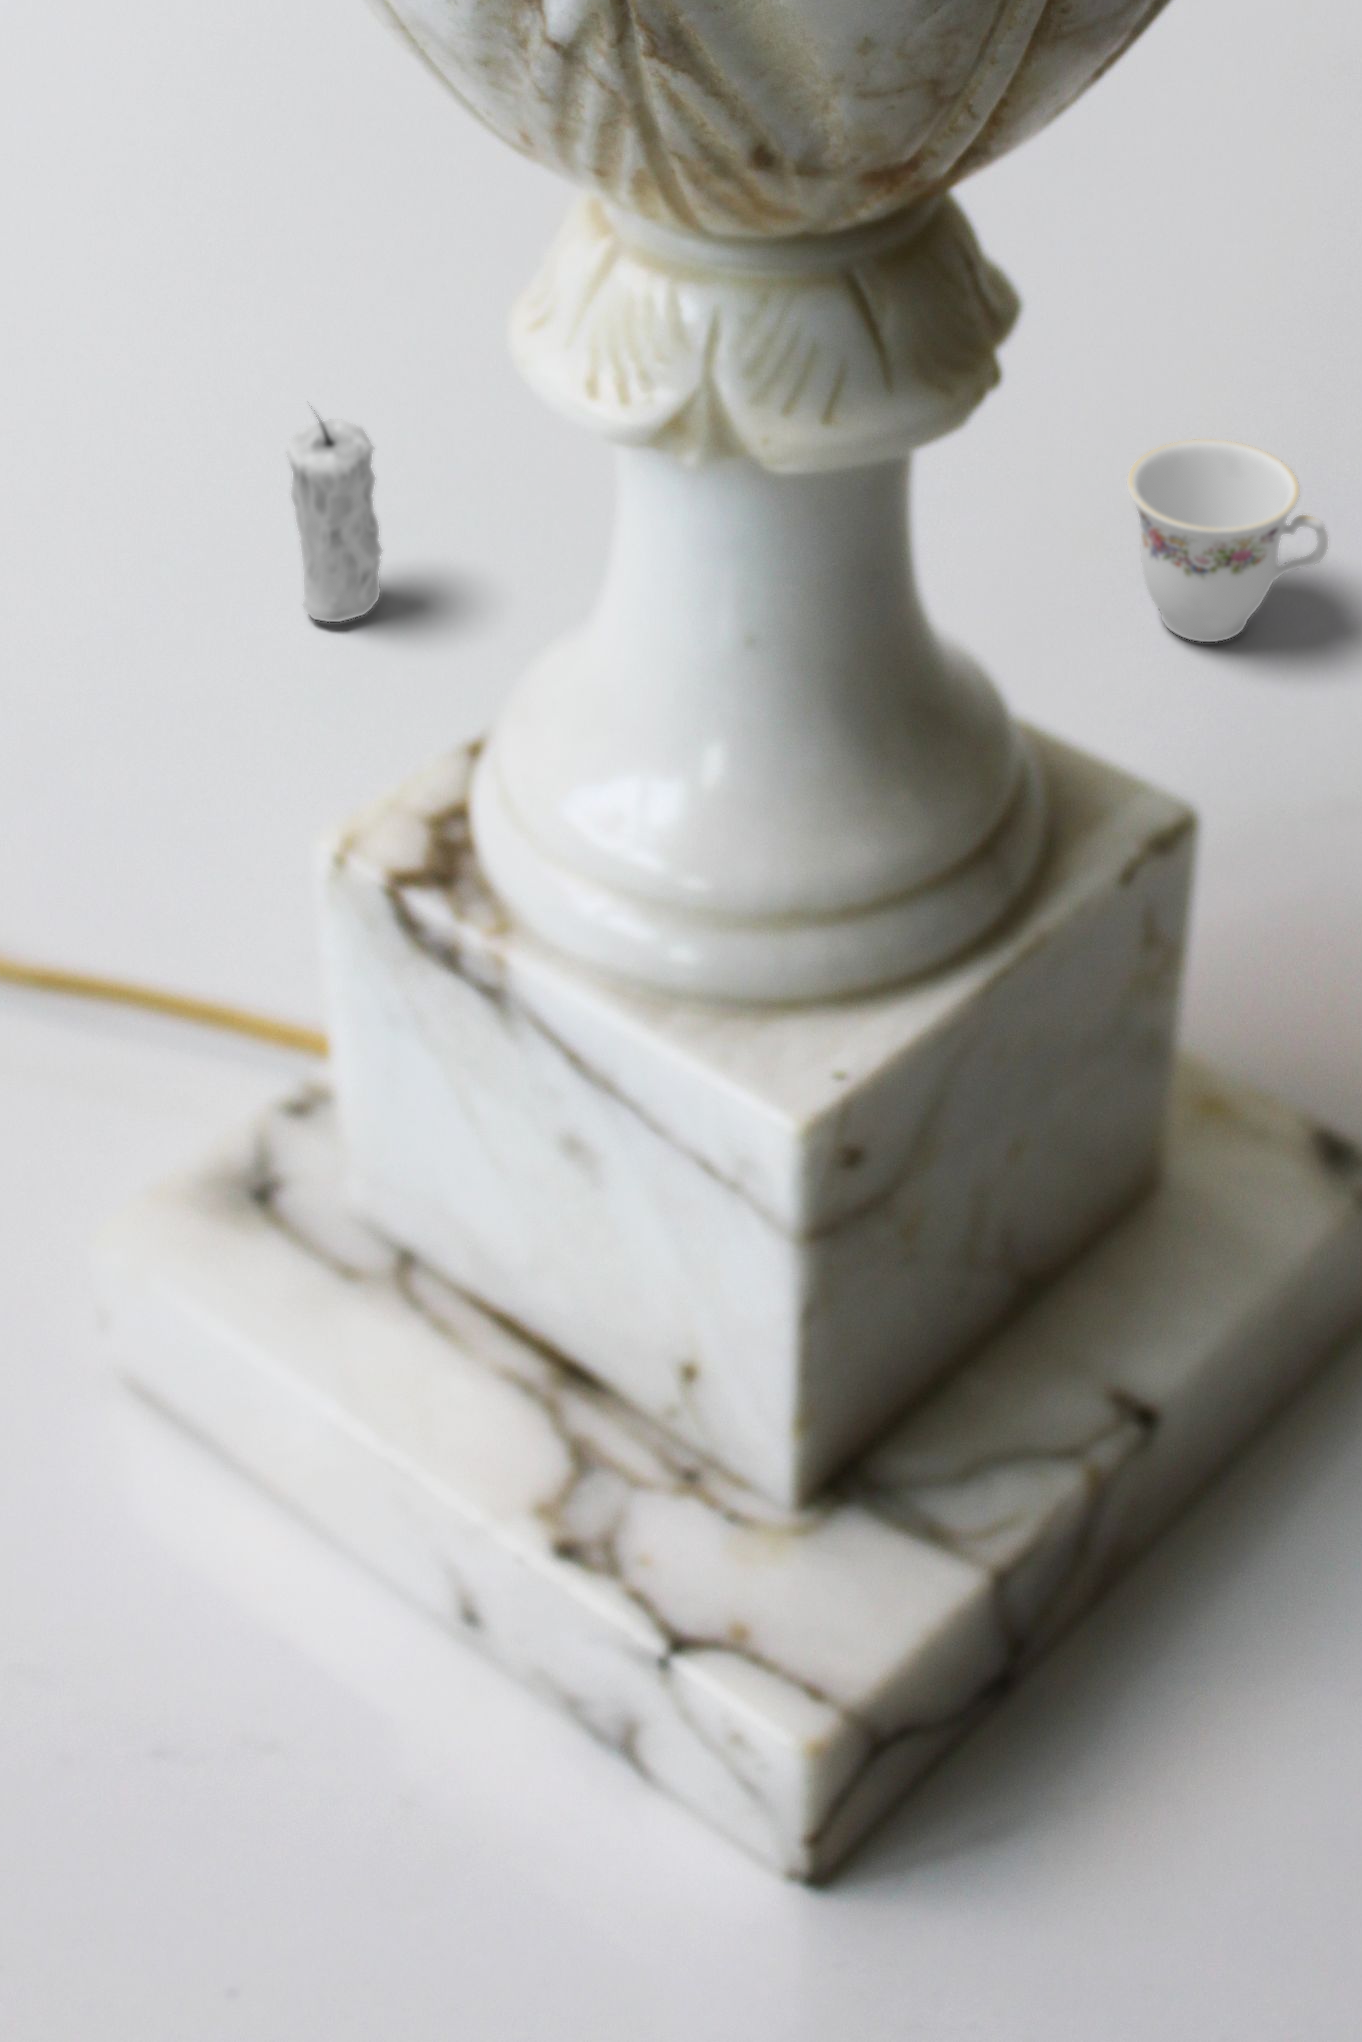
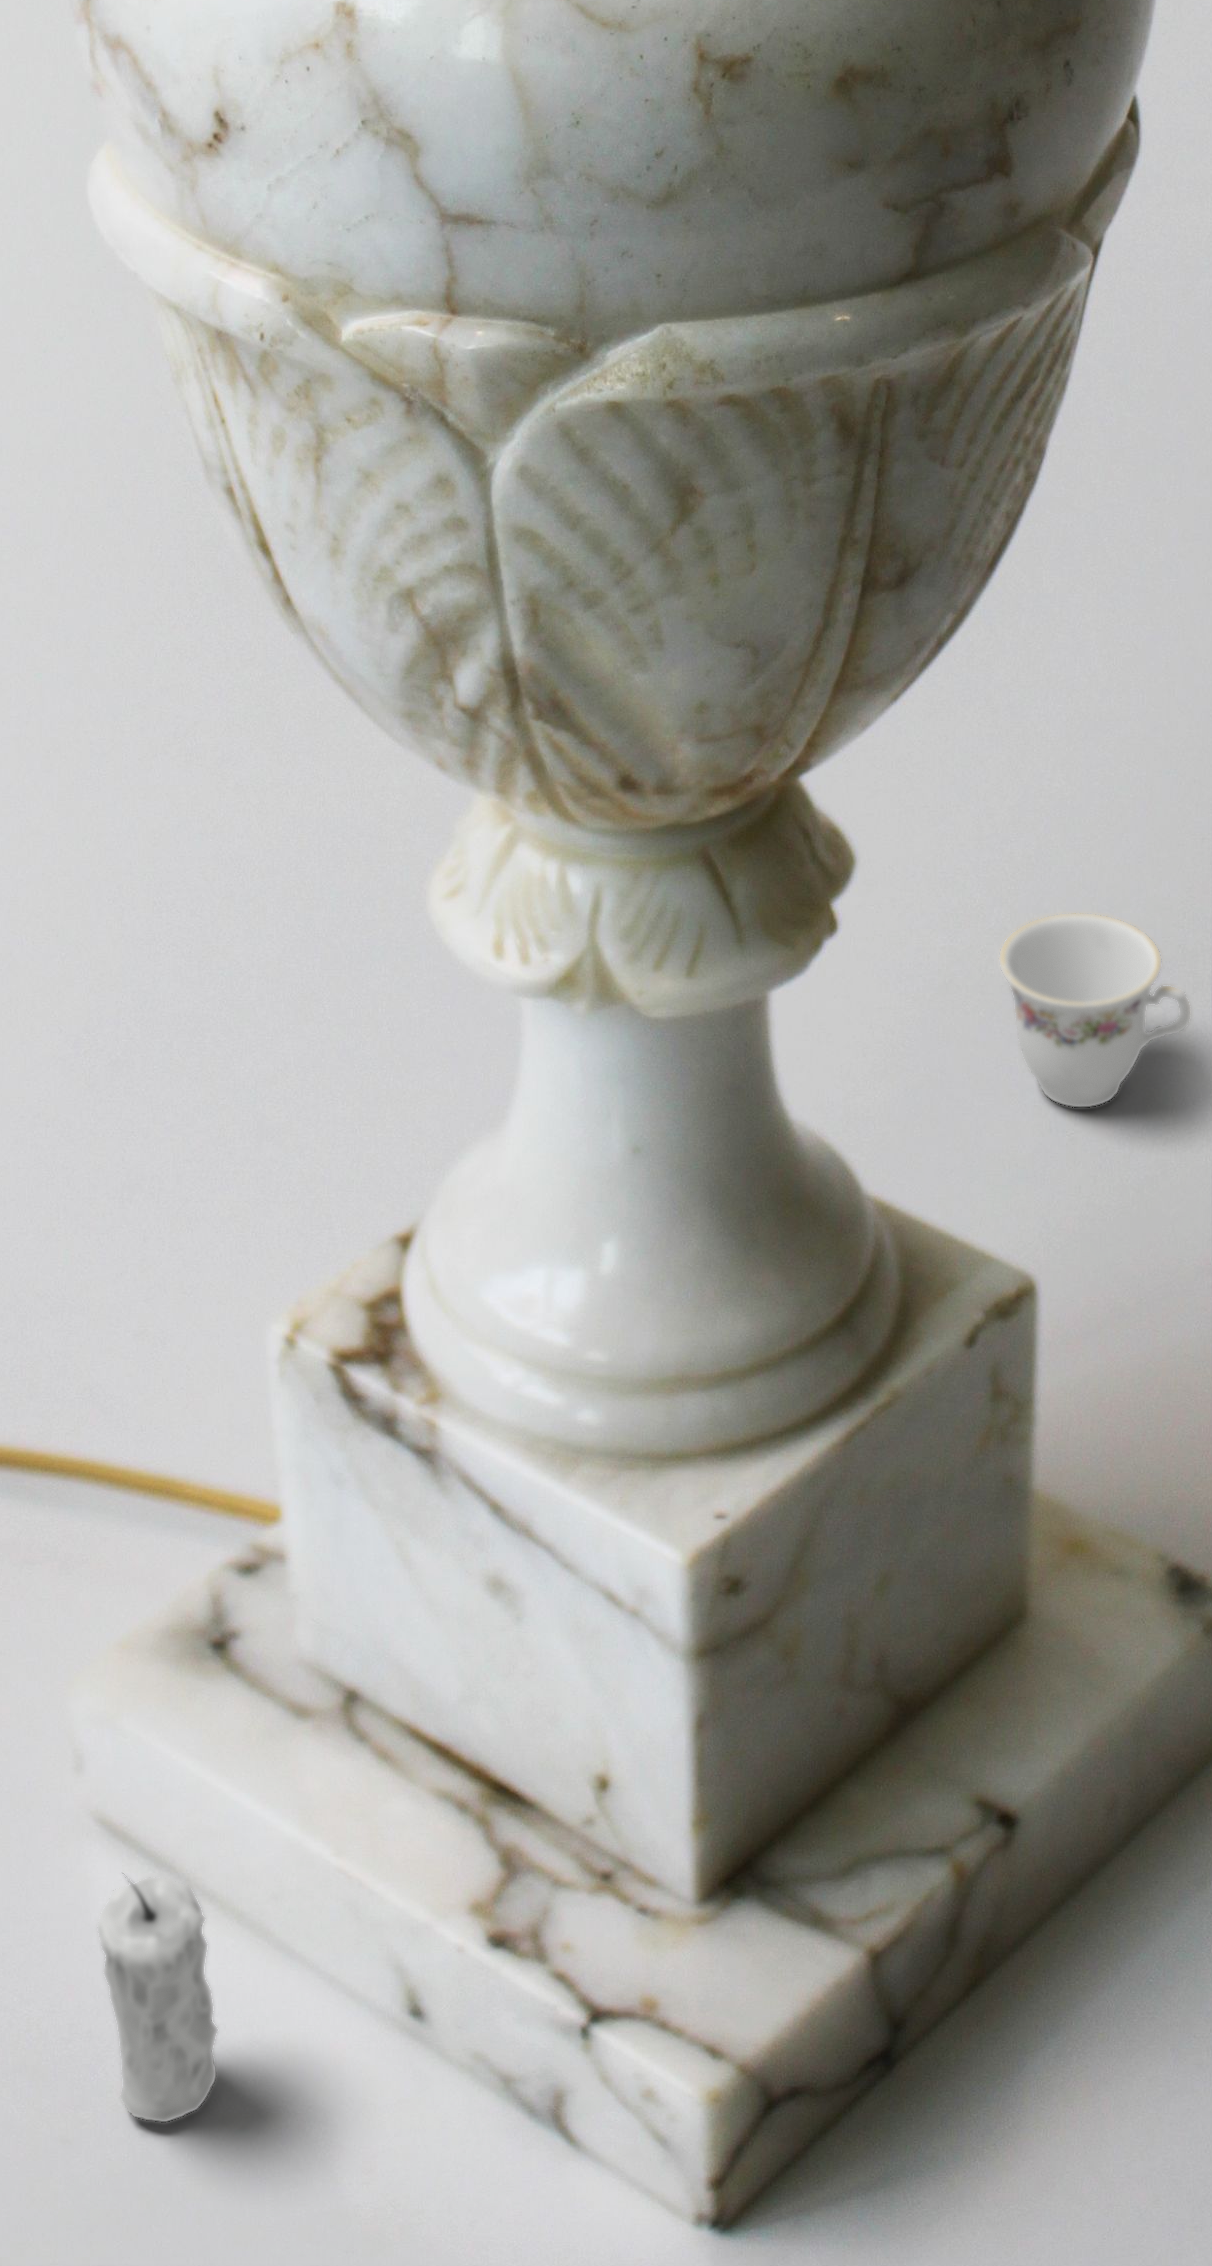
candle: present [287,416,382,622] -> present [98,1878,217,2122]

